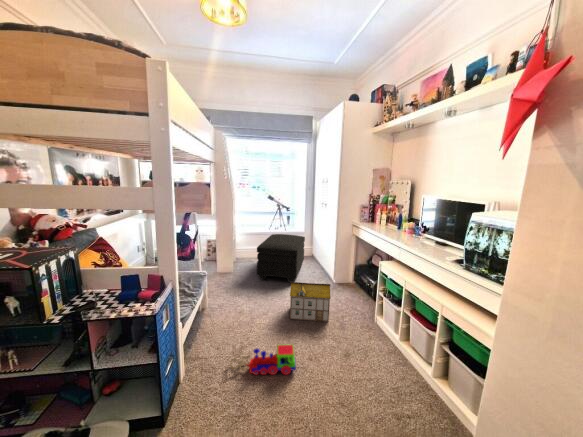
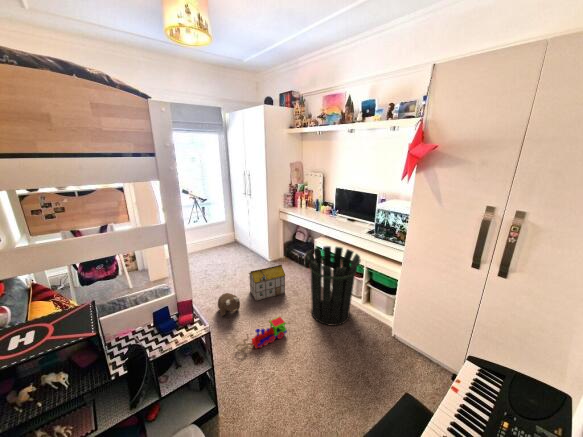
ottoman: present [257,234,305,282] -> none [197,227,239,276]
waste bin: none [342,269,428,395] -> present [307,246,361,326]
plush toy: none [244,298,268,323] -> present [218,293,240,316]

